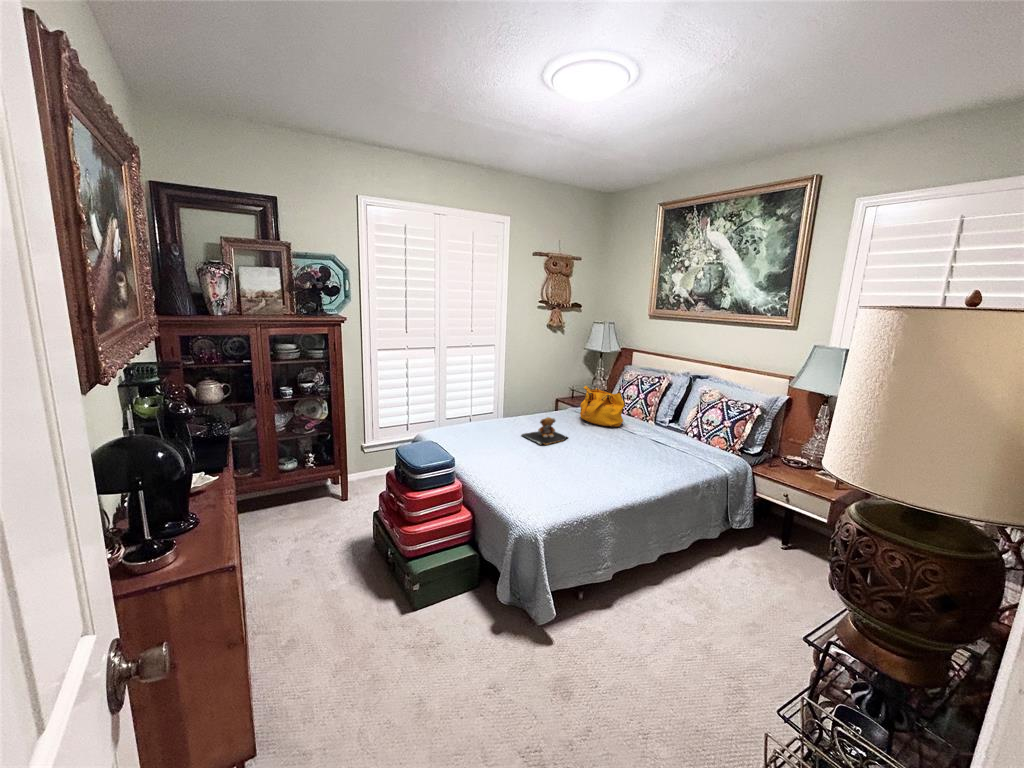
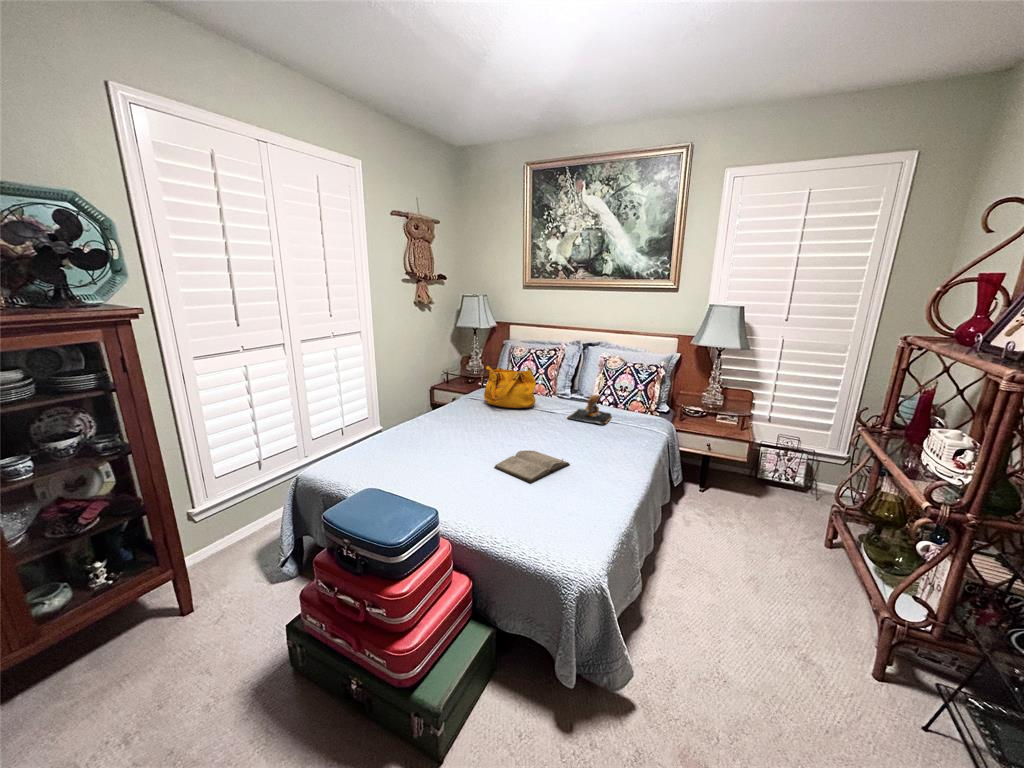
teddy bear: present [522,417,568,445] -> present [568,395,611,424]
diary: none [537,457,600,481] -> present [494,450,570,483]

